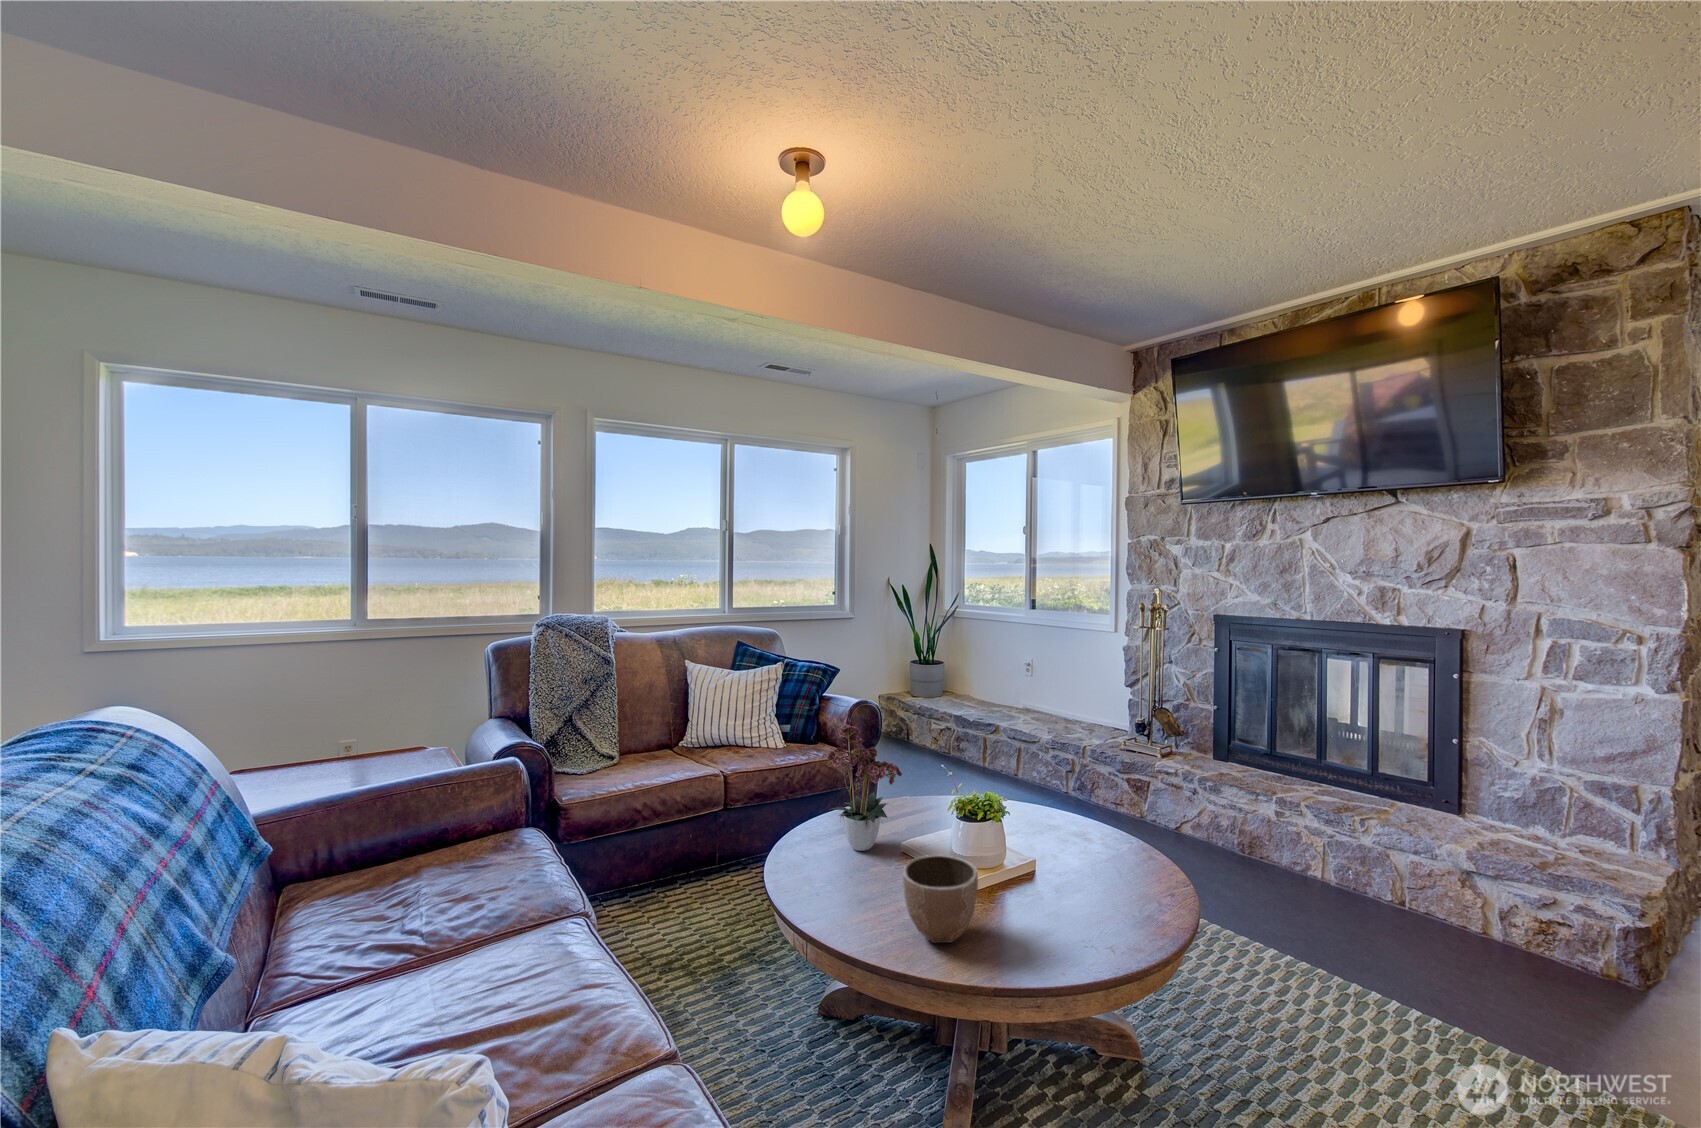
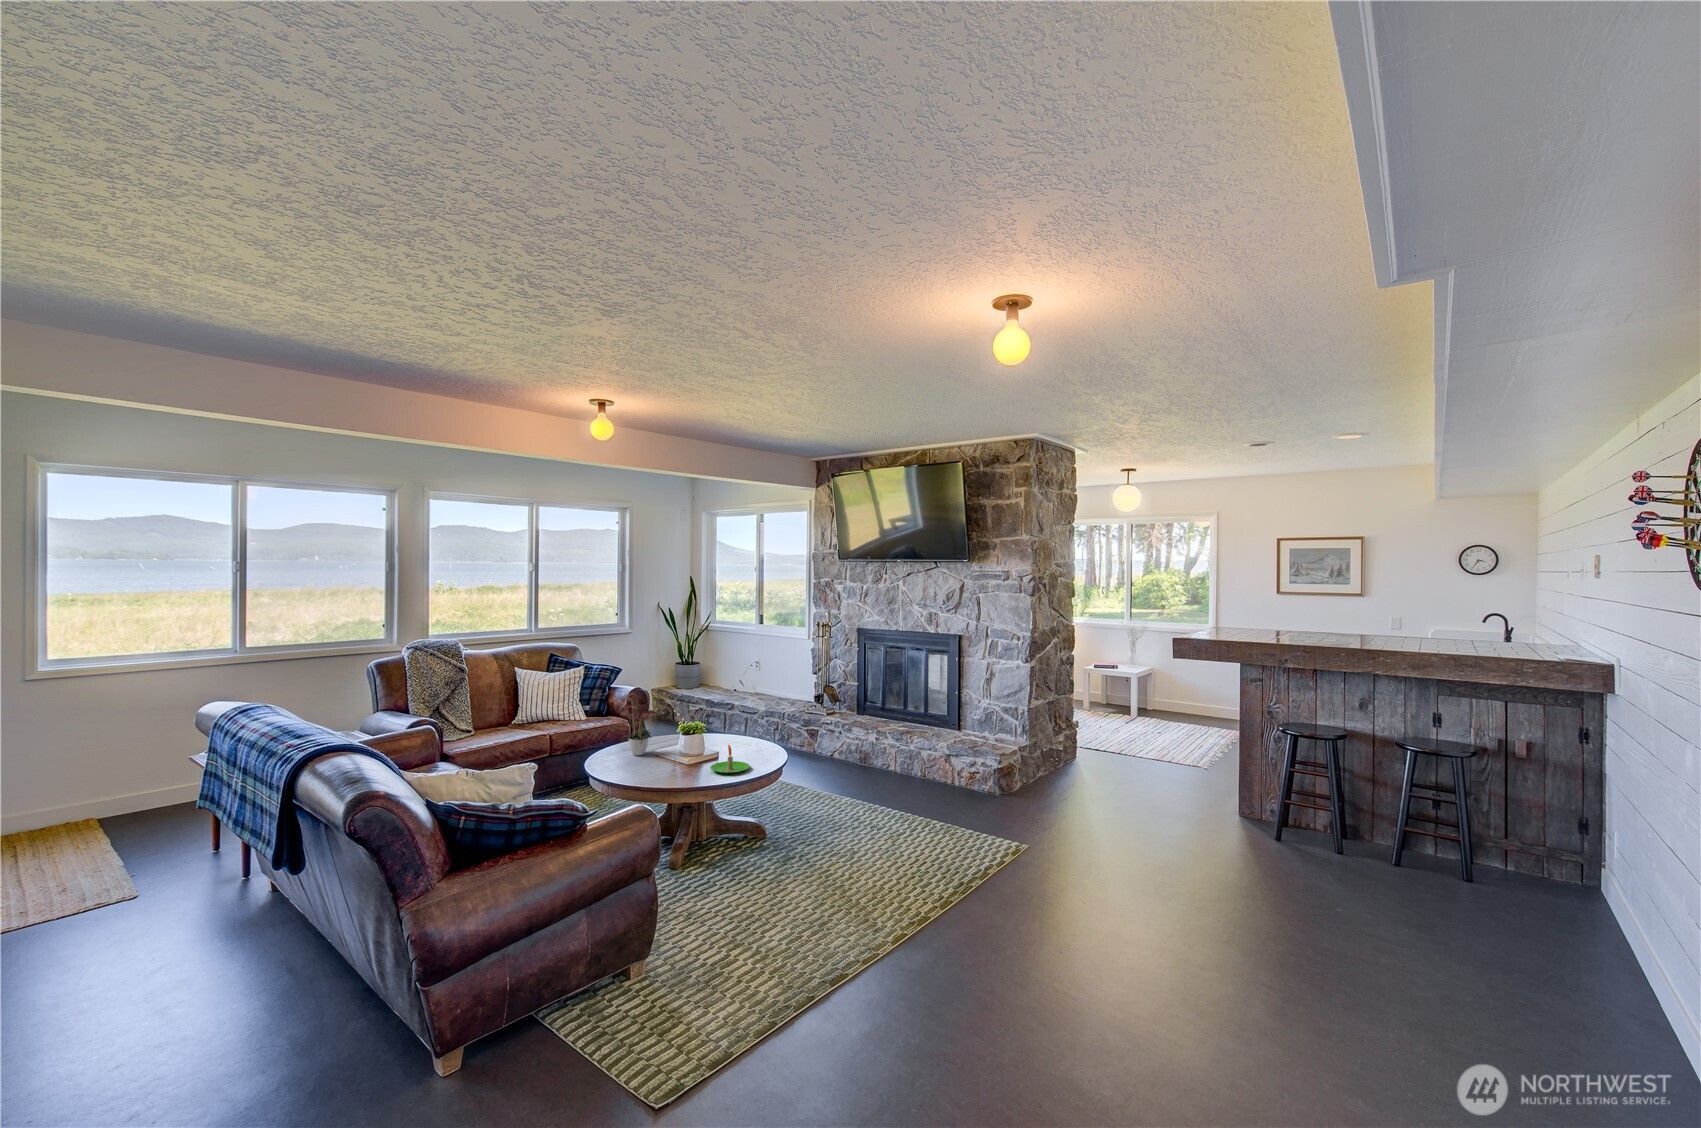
decorative bowl: present [903,855,978,943] -> none [658,744,690,779]
candle: none [1021,866,1117,944] -> present [710,745,750,773]

